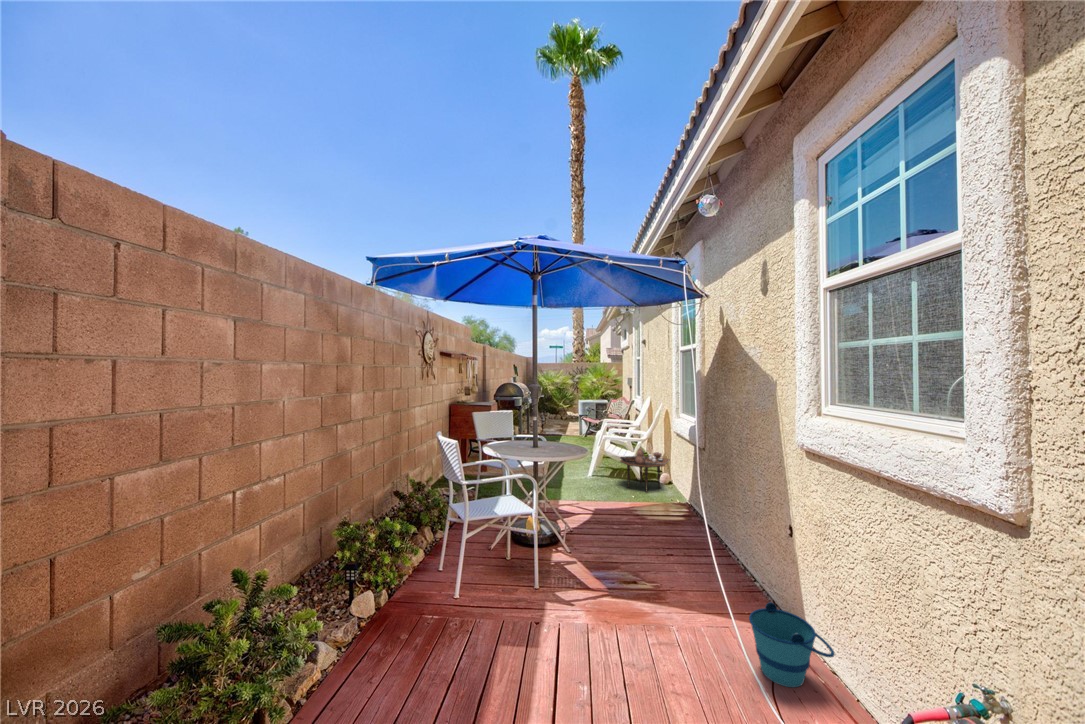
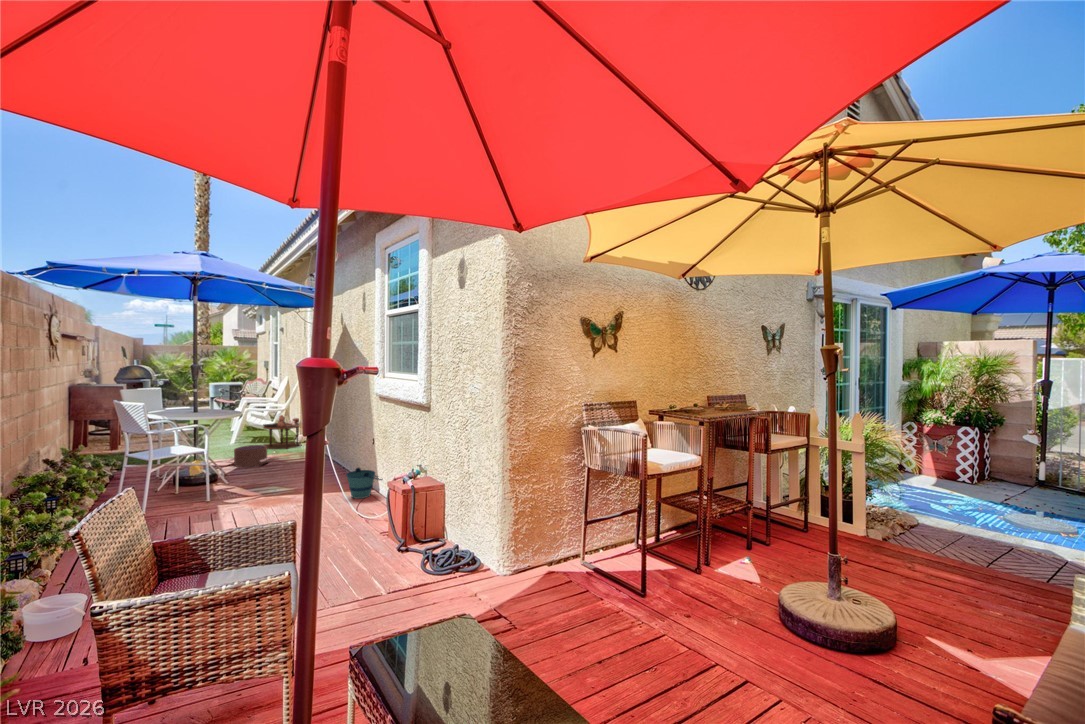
pouf: none [577,488,626,519] -> present [228,445,270,467]

